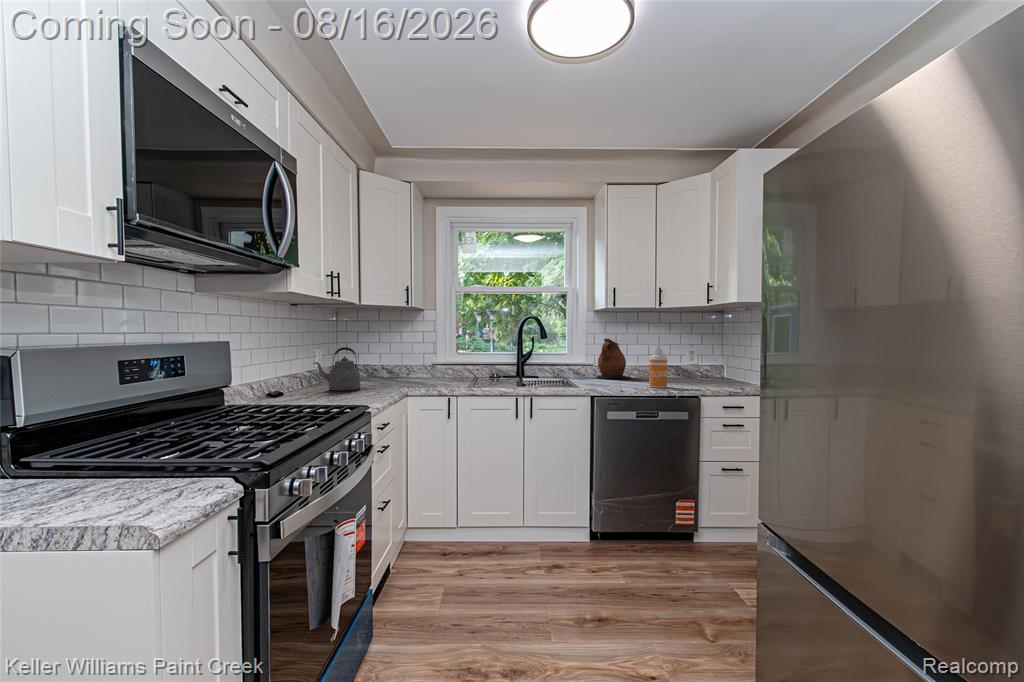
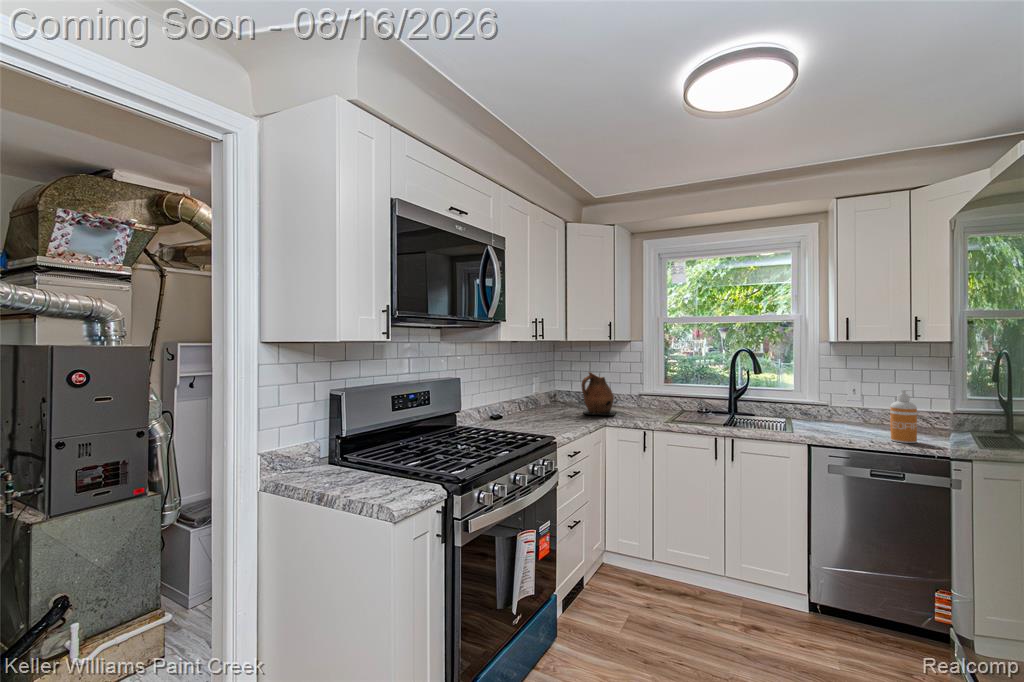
ceramic pitcher: present [597,339,630,378] -> present [582,372,616,416]
kettle: present [313,347,360,391] -> none [526,380,565,418]

